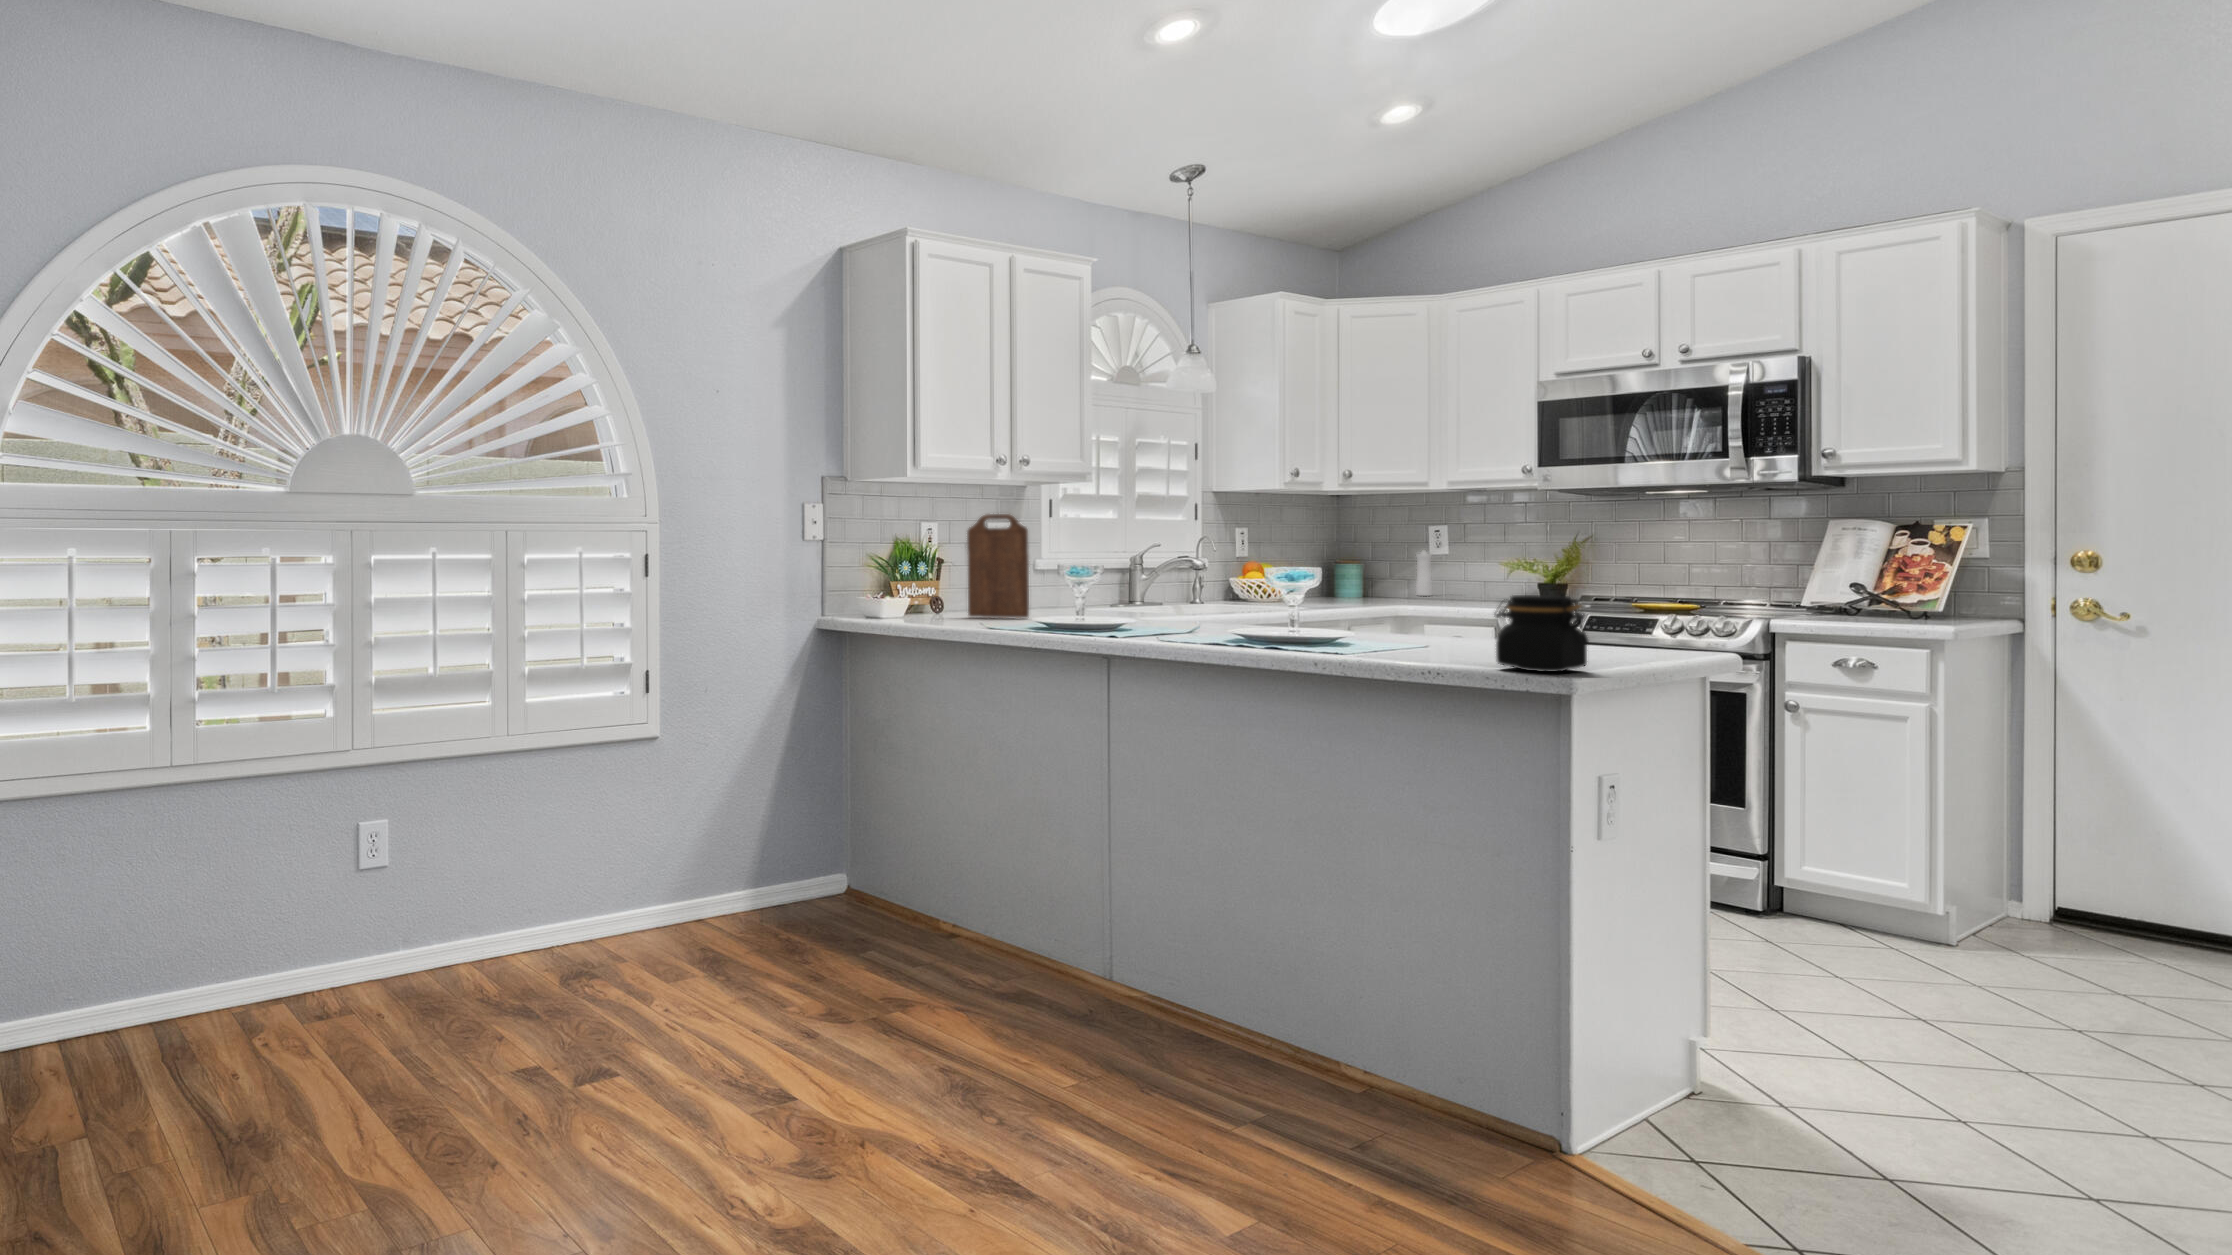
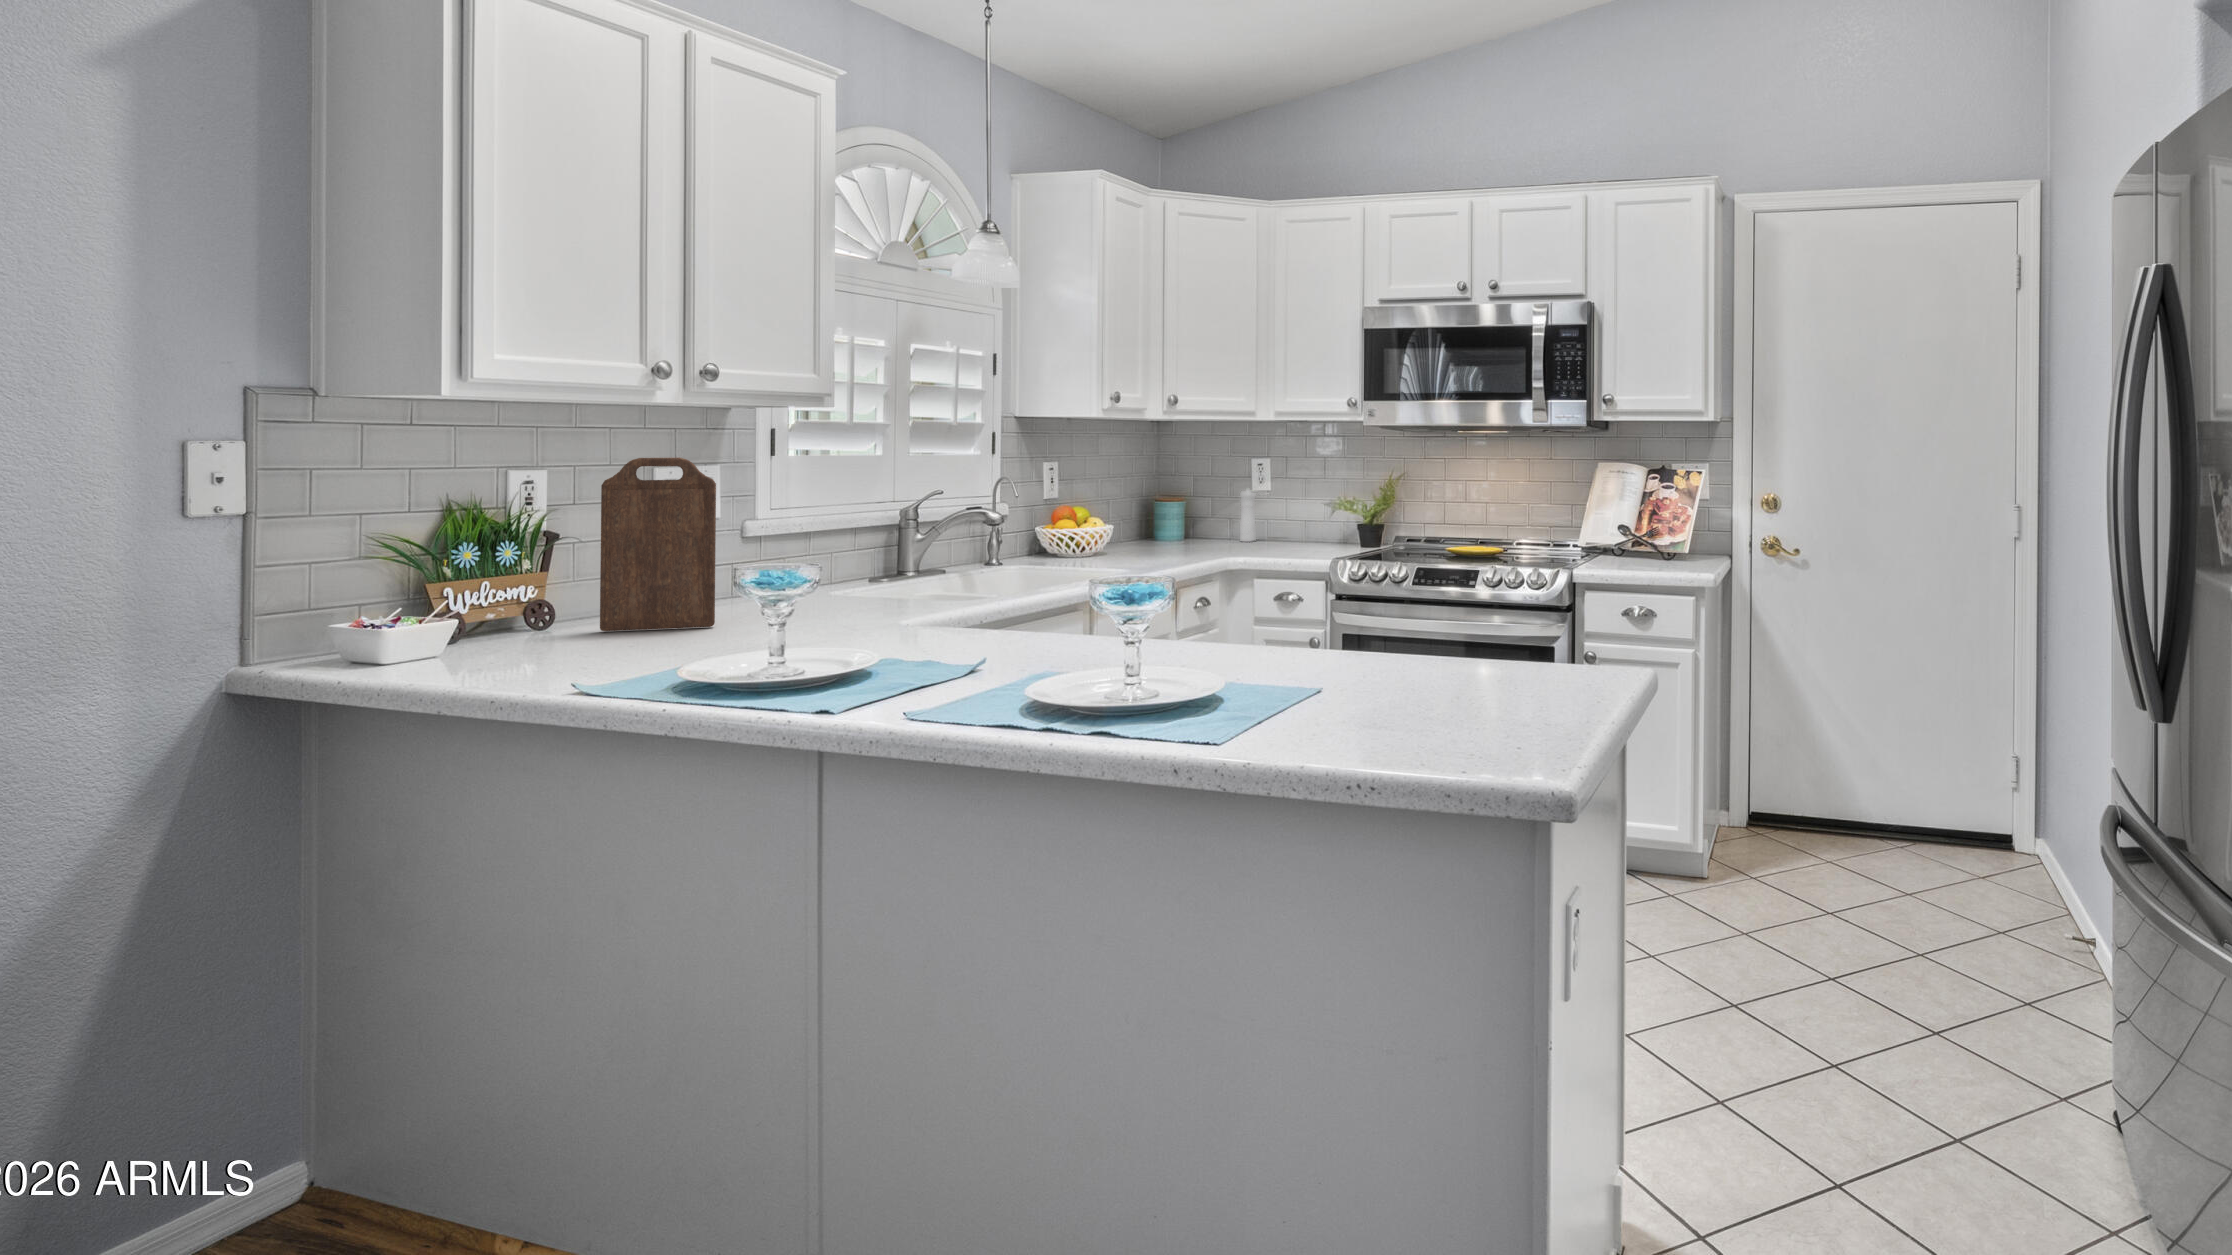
jar: present [1495,595,1588,672] -> none [1394,599,1505,710]

